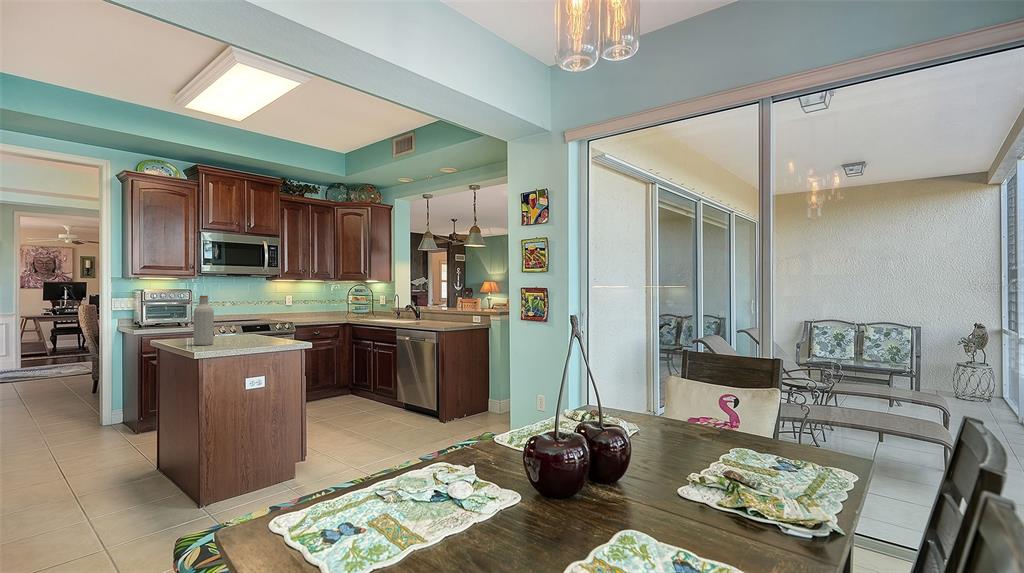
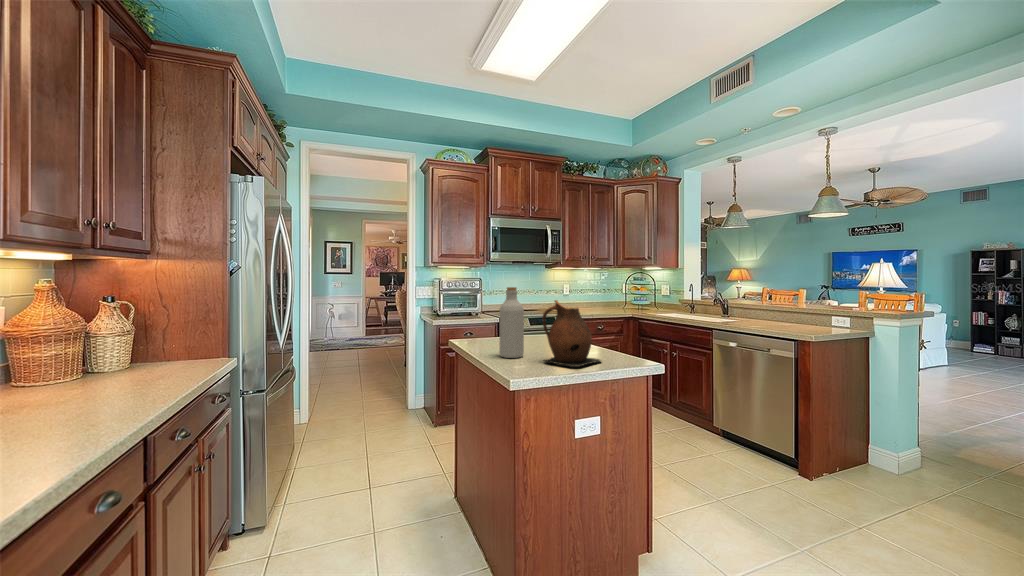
ceramic pitcher: none [226,304,270,346] -> present [542,300,601,367]

